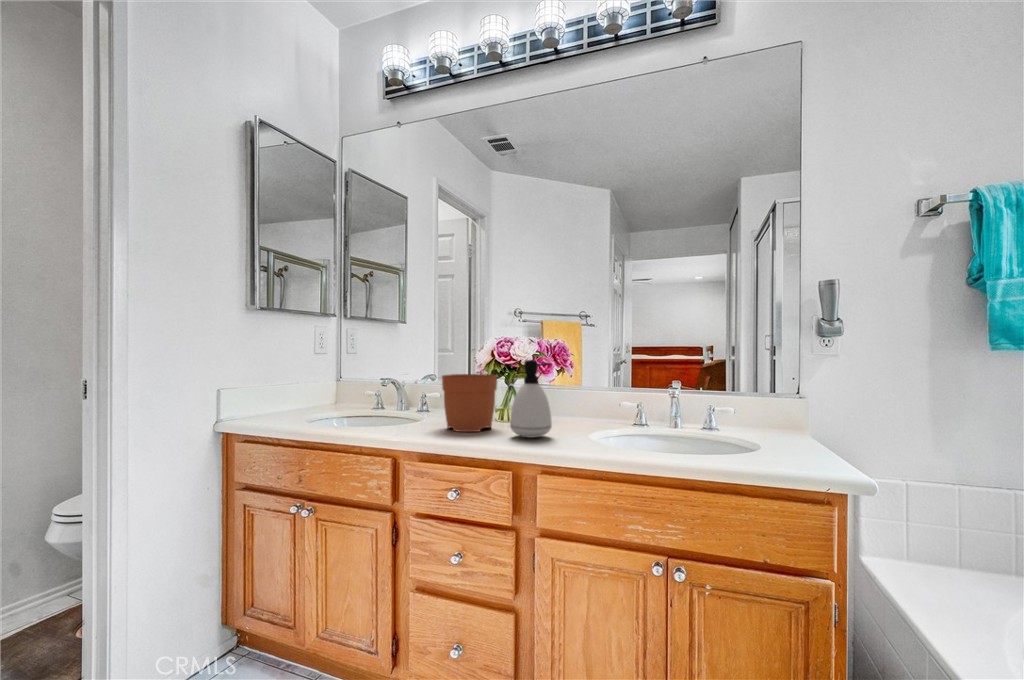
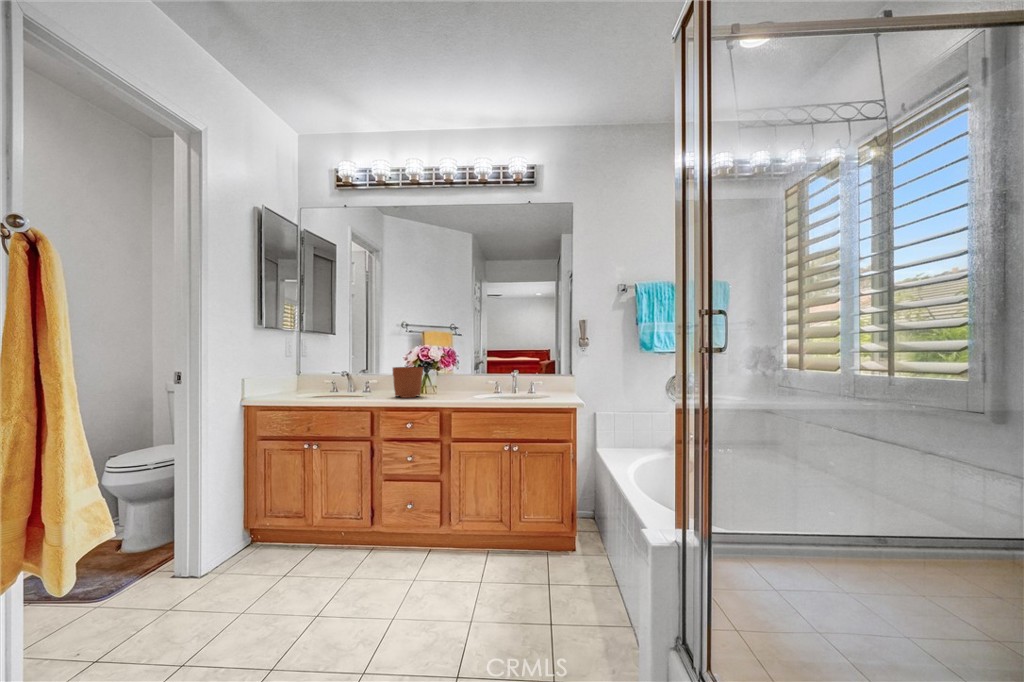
soap dispenser: present [510,360,552,438] -> none [434,359,455,398]

